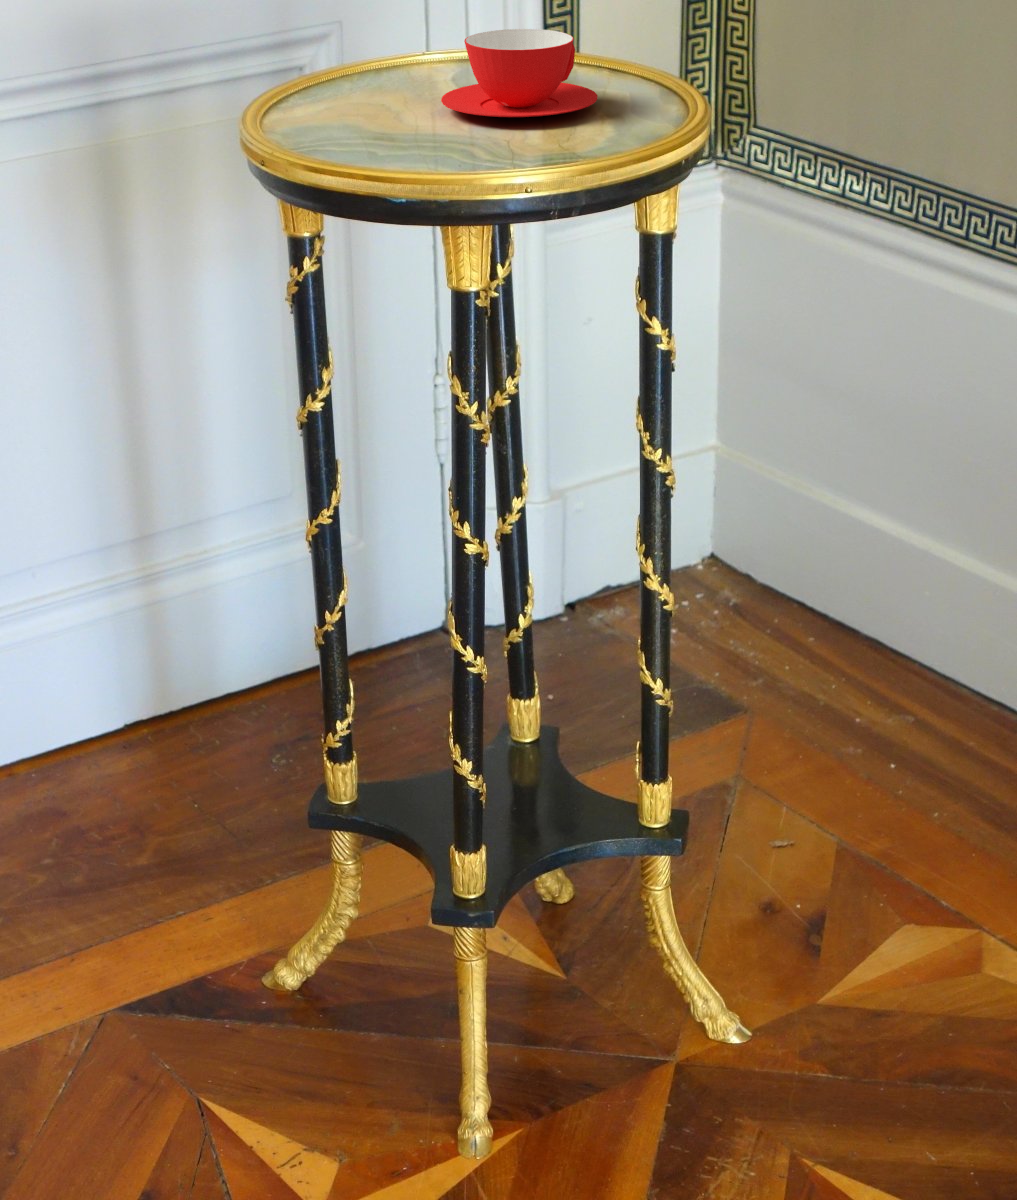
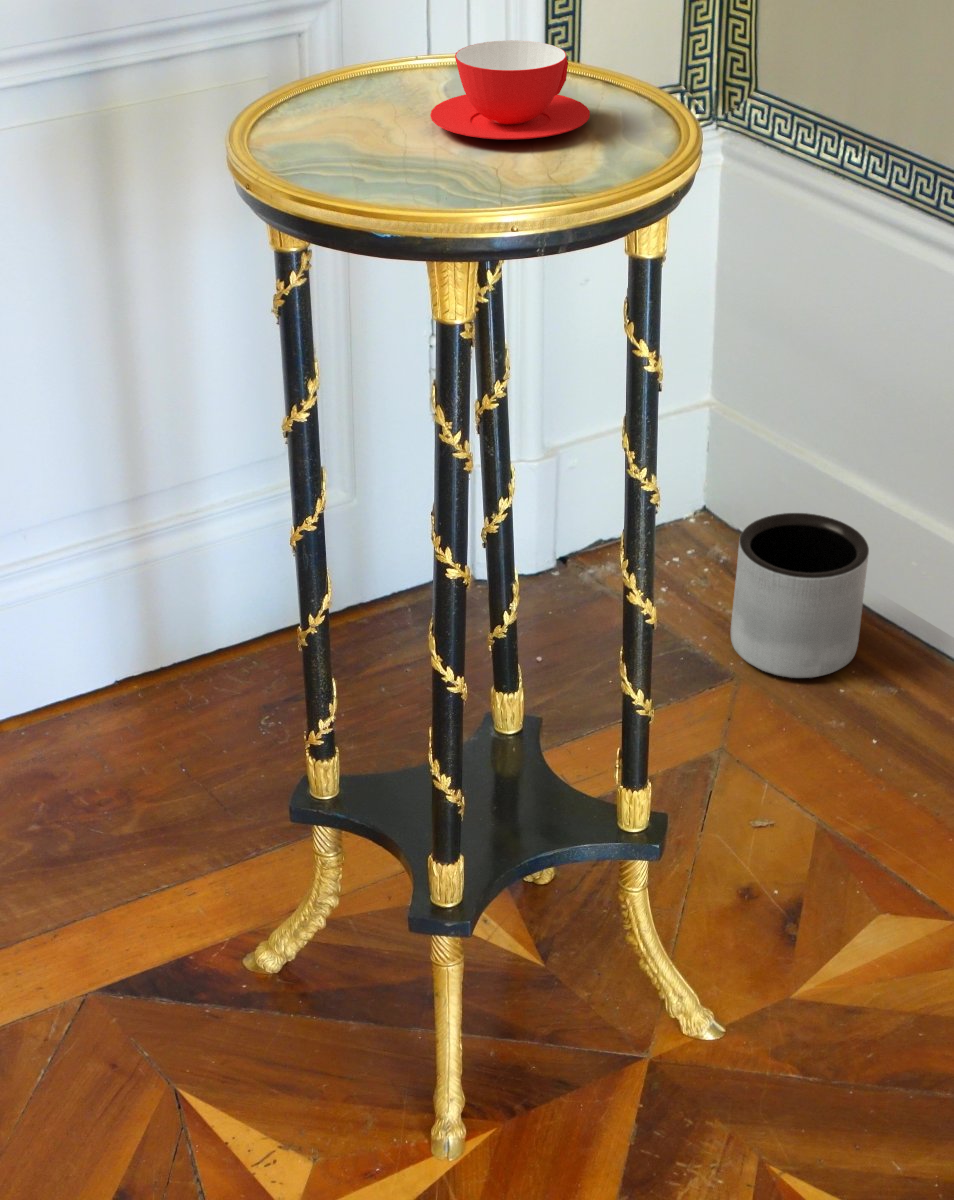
planter: none [746,539,881,701] -> present [731,513,869,678]

